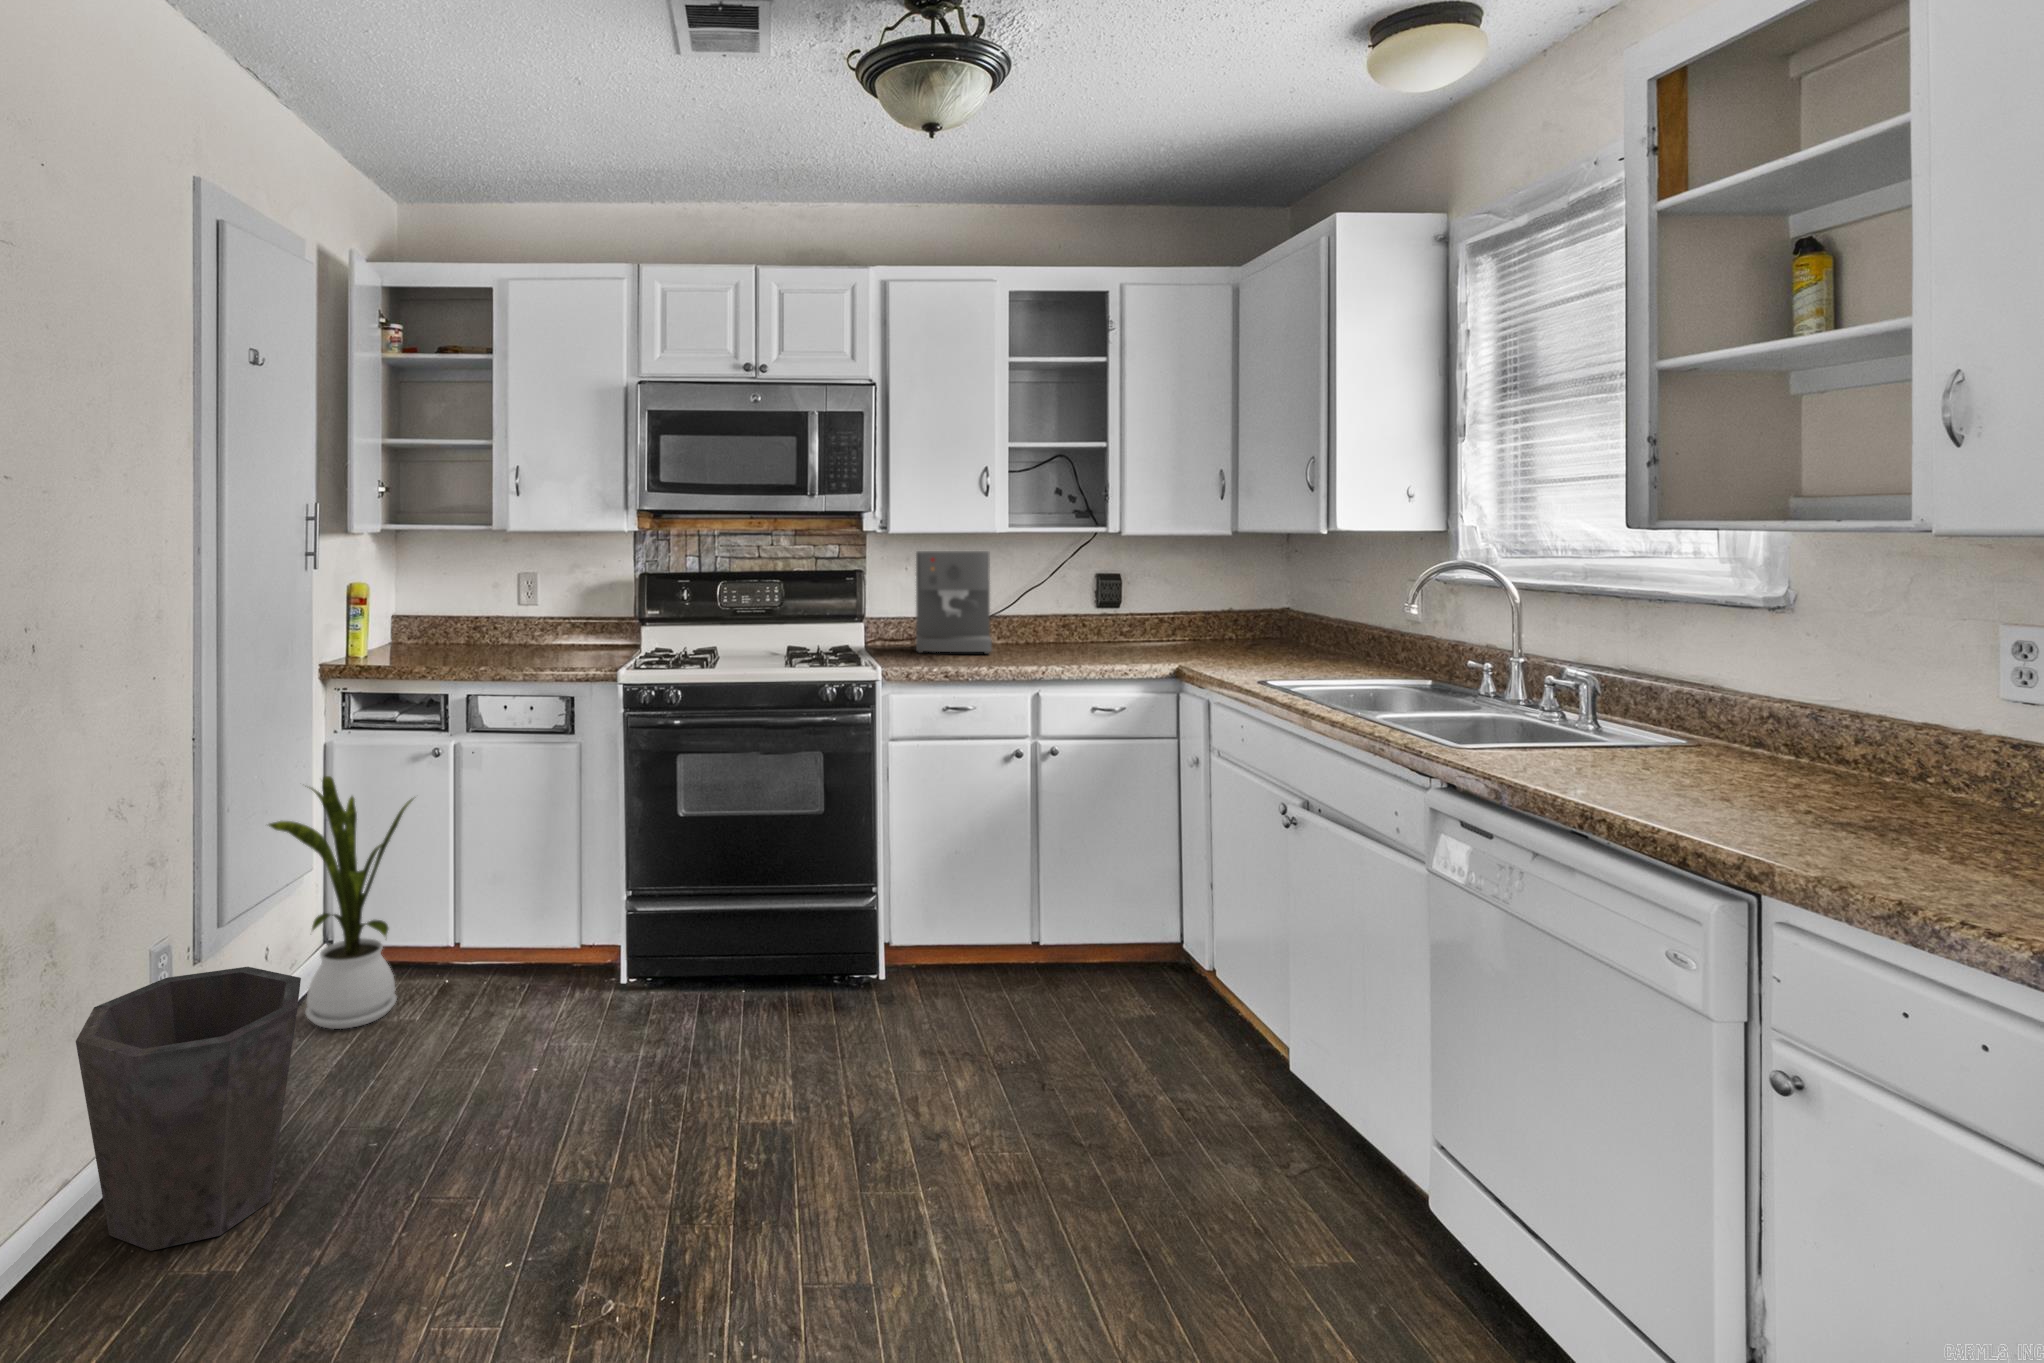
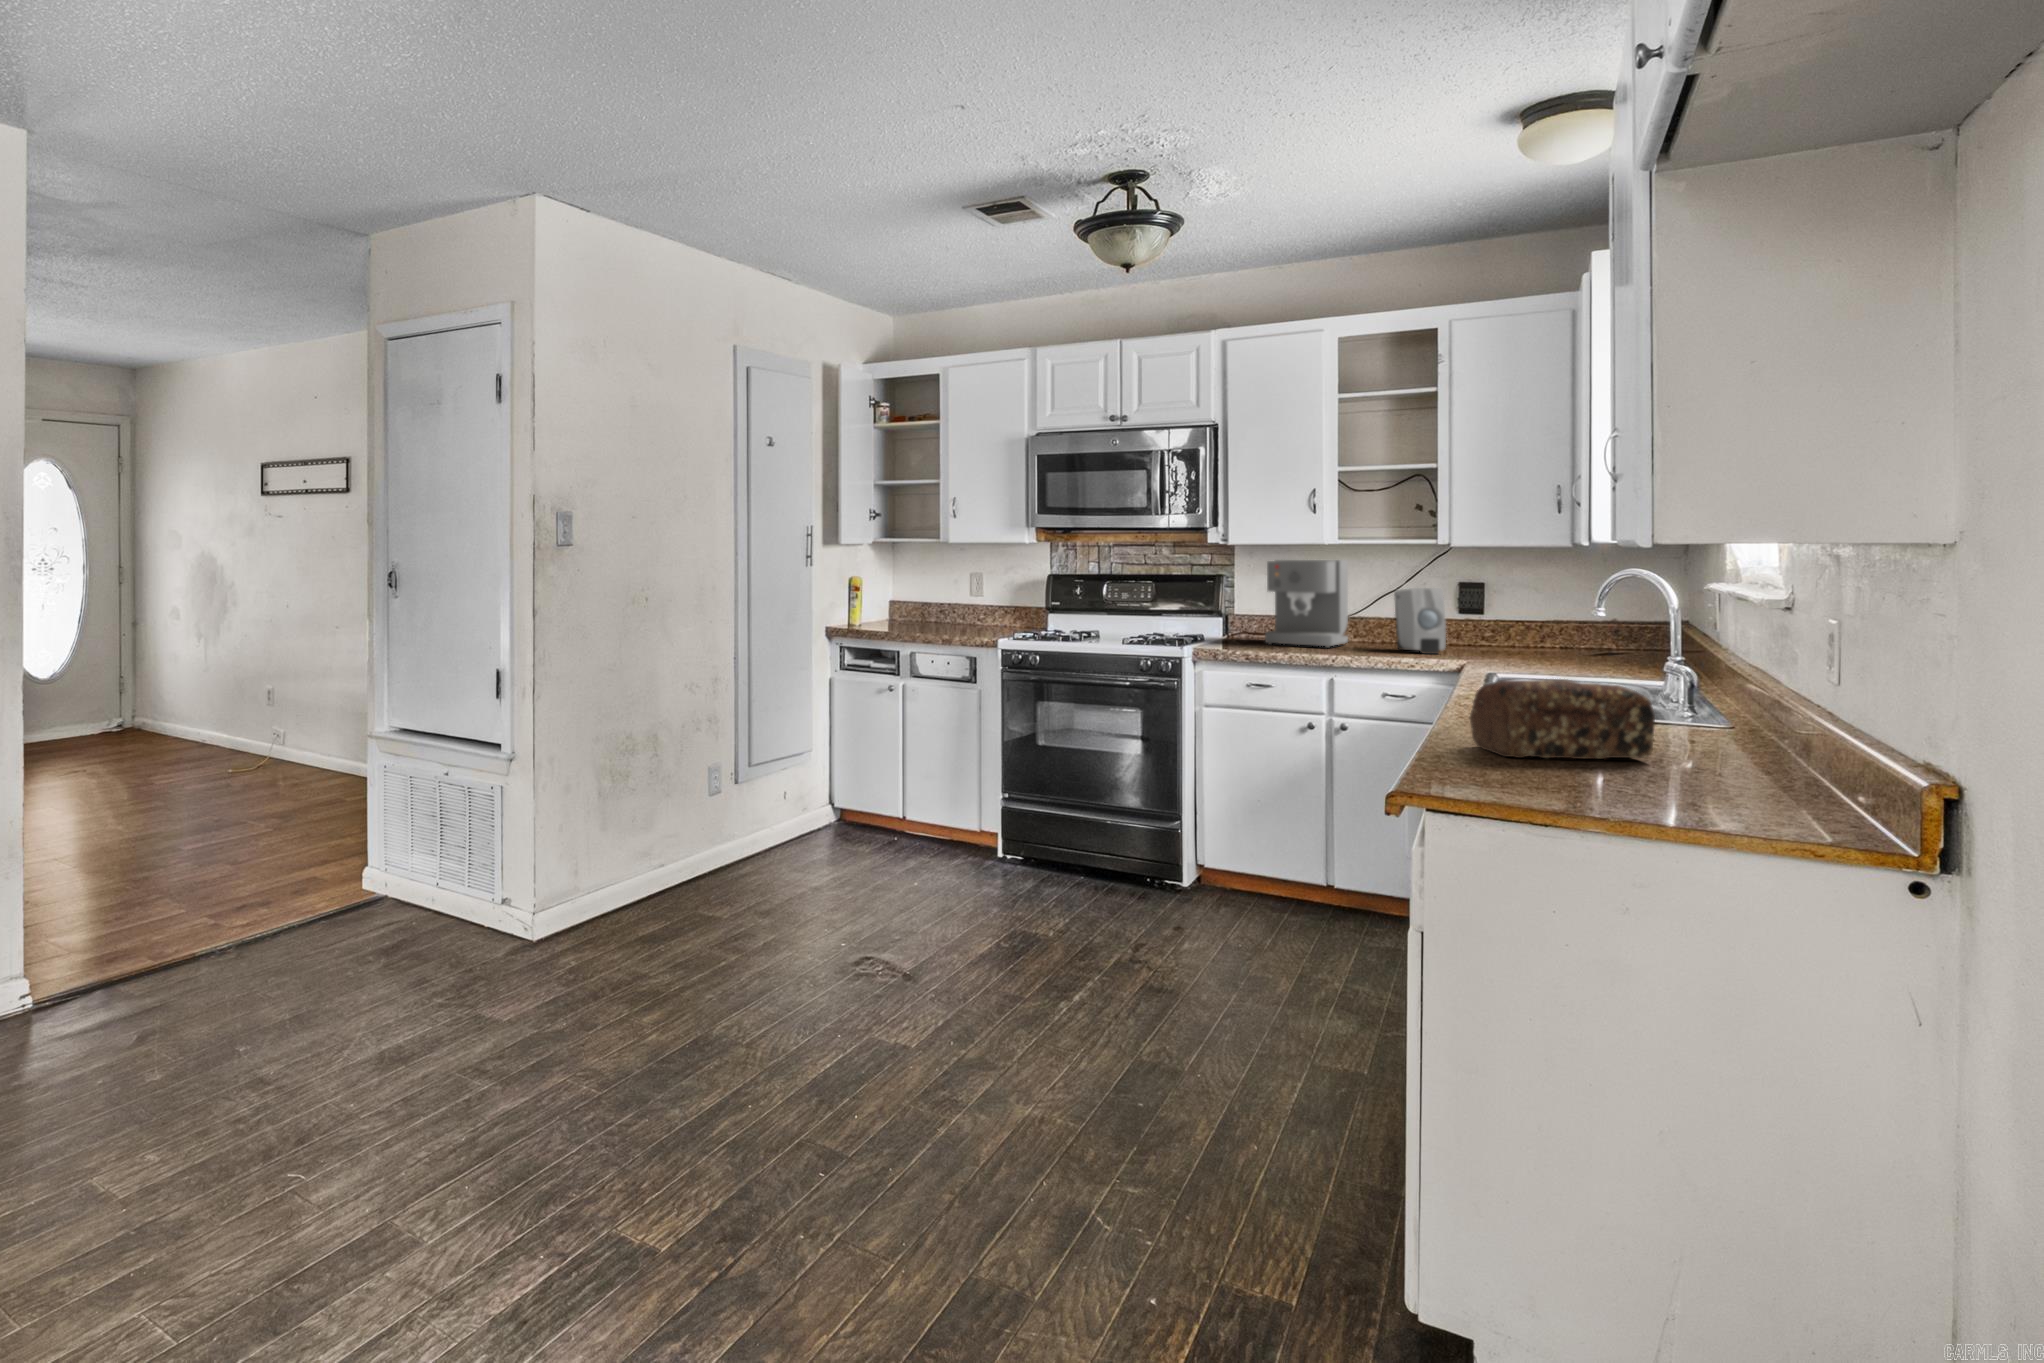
soap dispenser: none [1041,581,1101,655] -> present [1394,588,1446,654]
bread loaf: none [1713,724,1930,860] -> present [1470,679,1655,759]
house plant: present [269,776,413,1029] -> none [780,690,874,850]
waste bin: present [76,967,301,1251] -> none [670,782,777,908]

